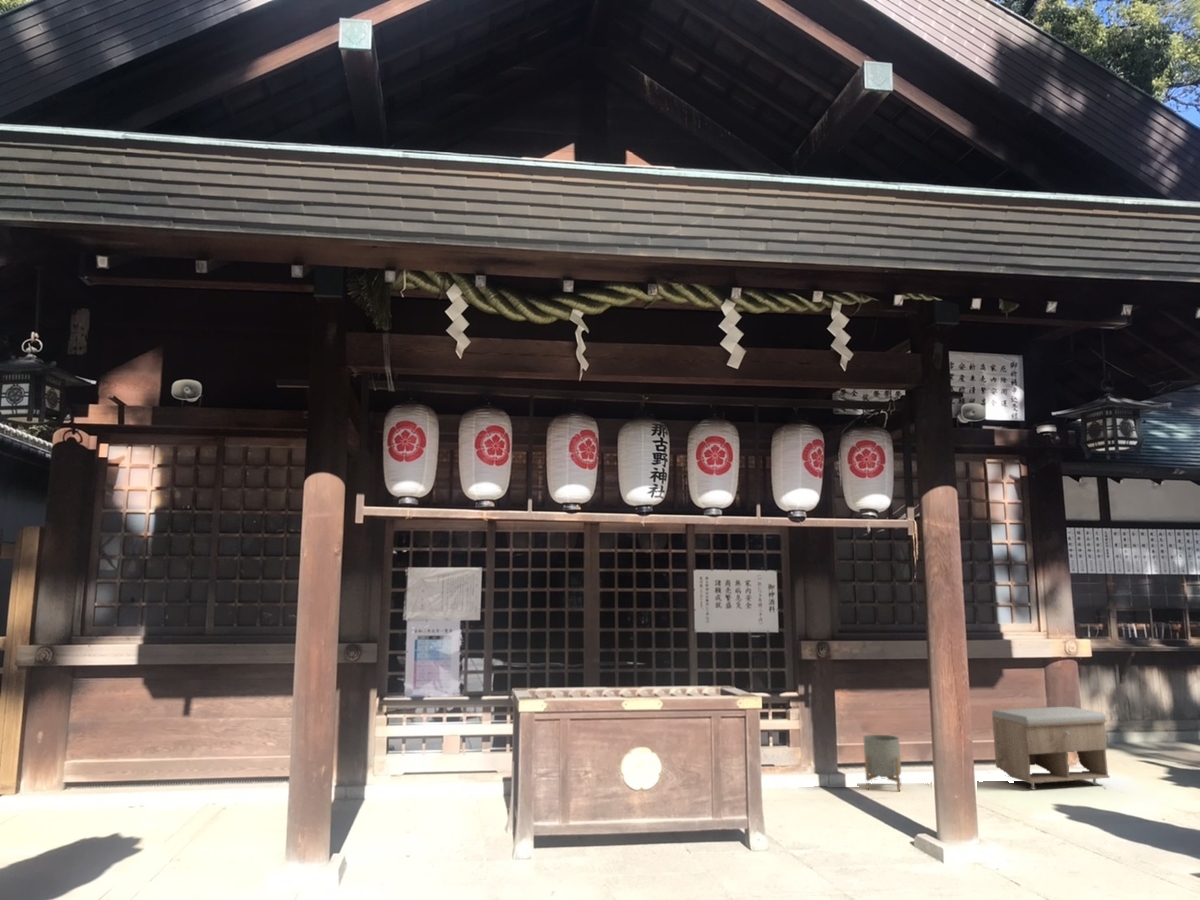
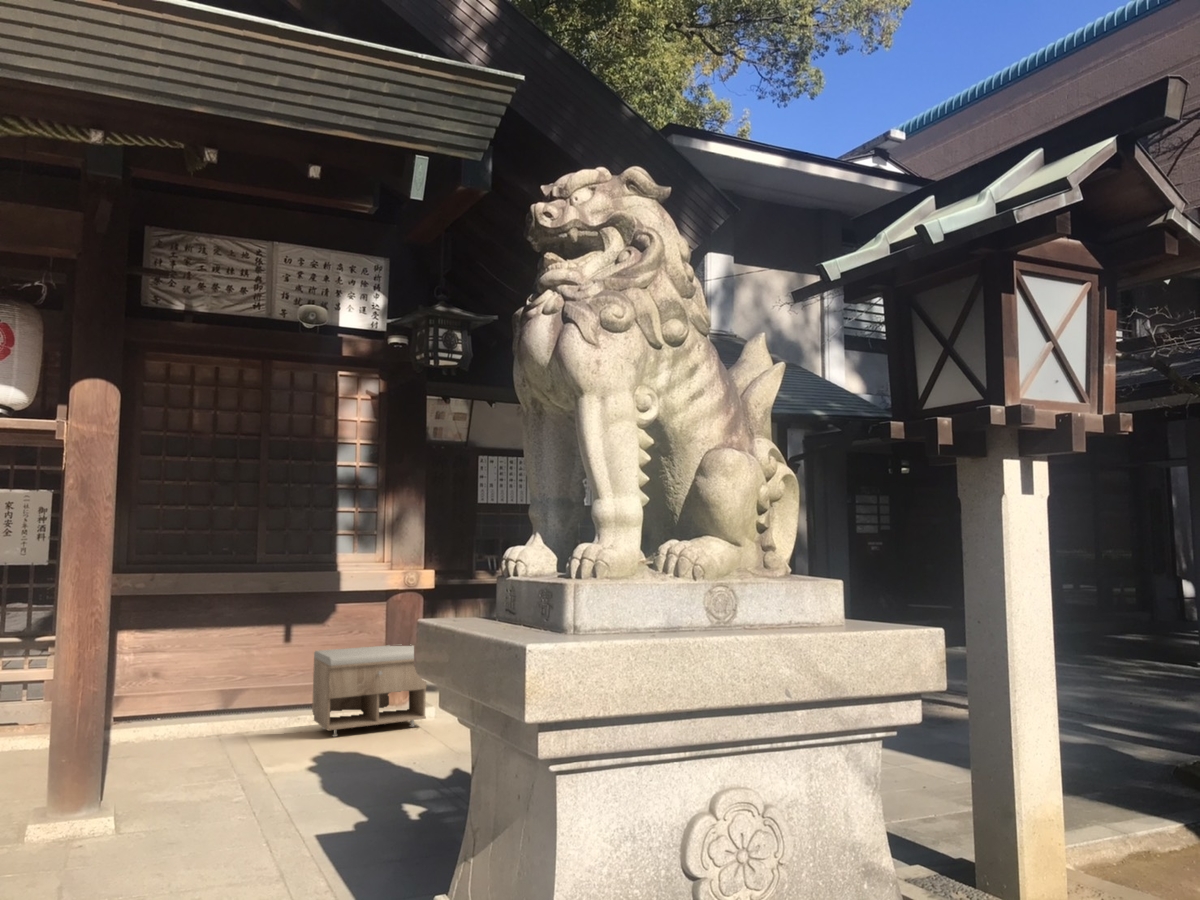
planter: present [864,735,901,791] -> none [131,684,188,749]

